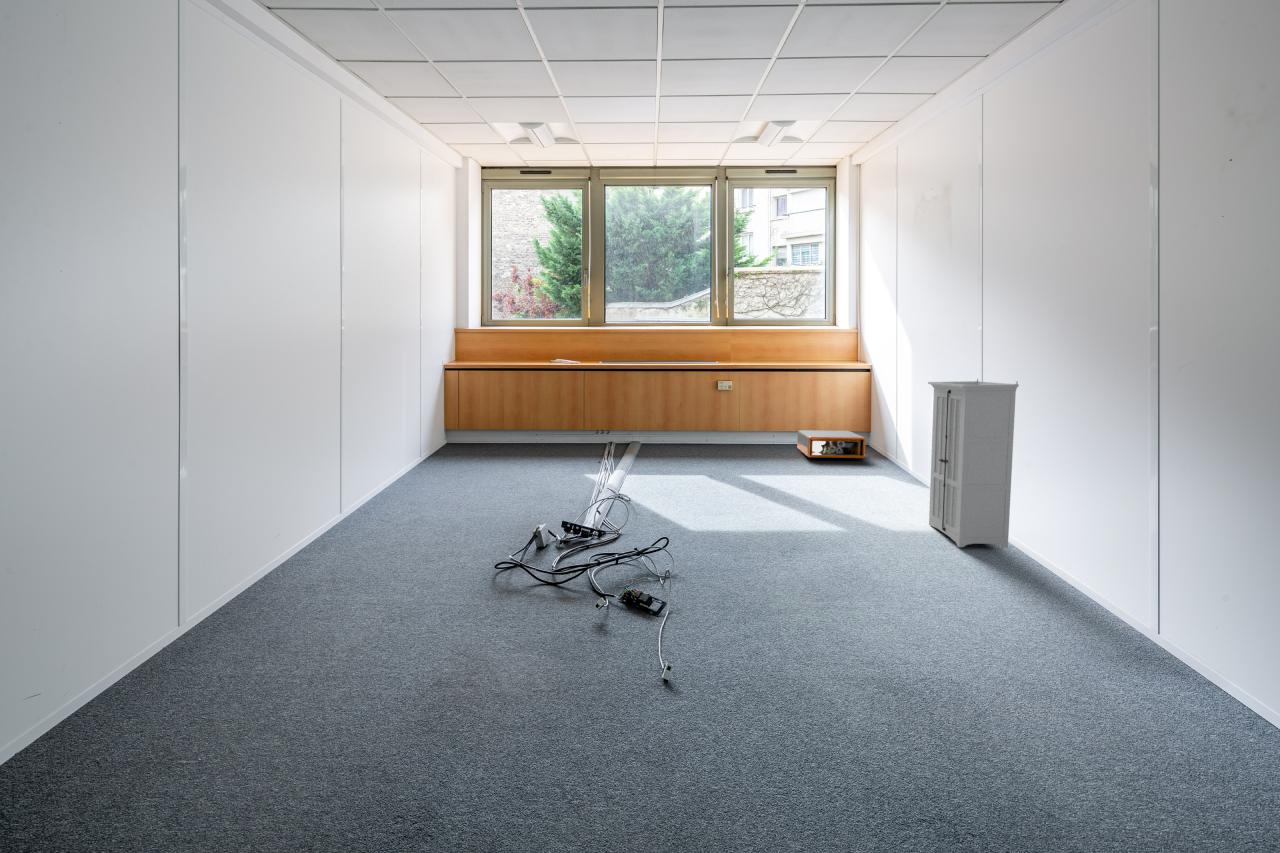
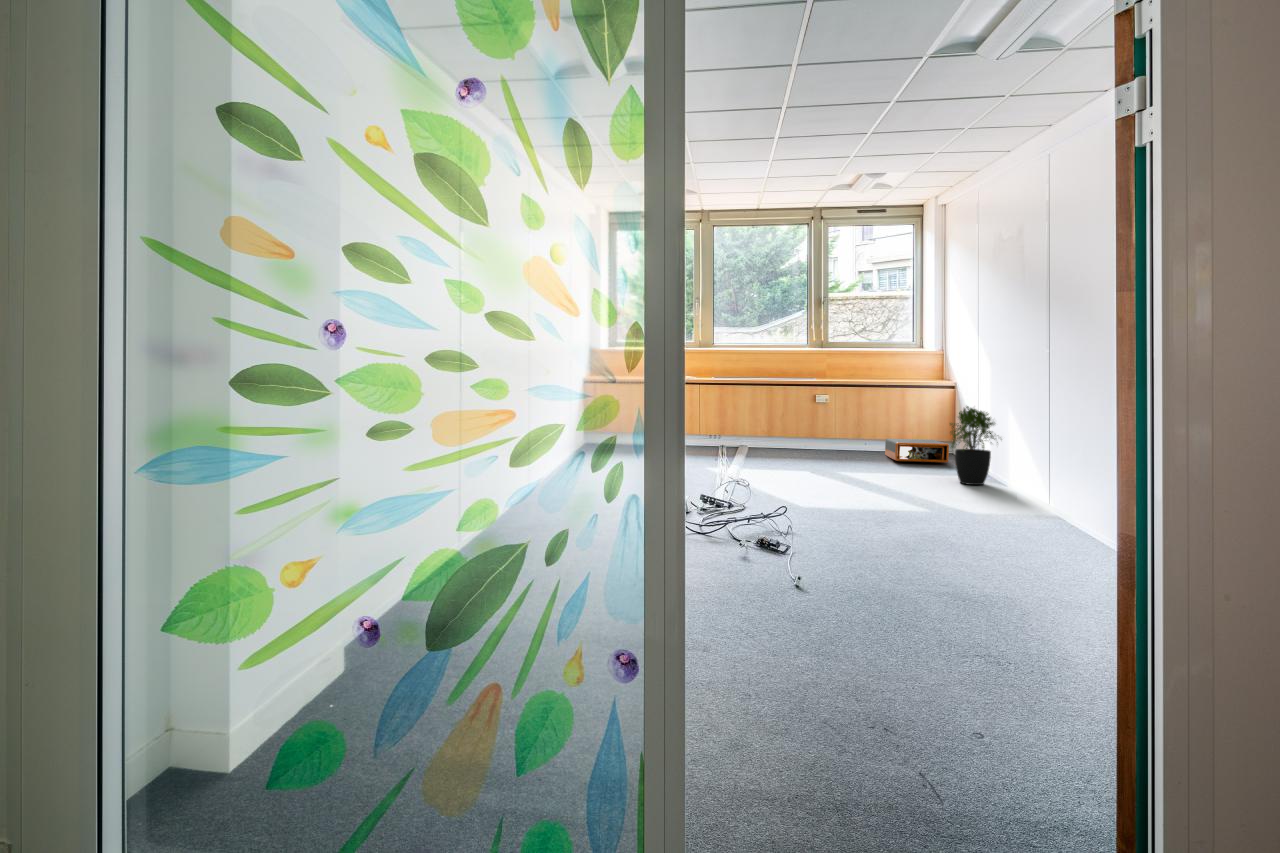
storage cabinet: present [928,379,1019,548] -> none [1003,386,1079,524]
potted plant: none [863,397,928,490] -> present [950,406,998,485]

